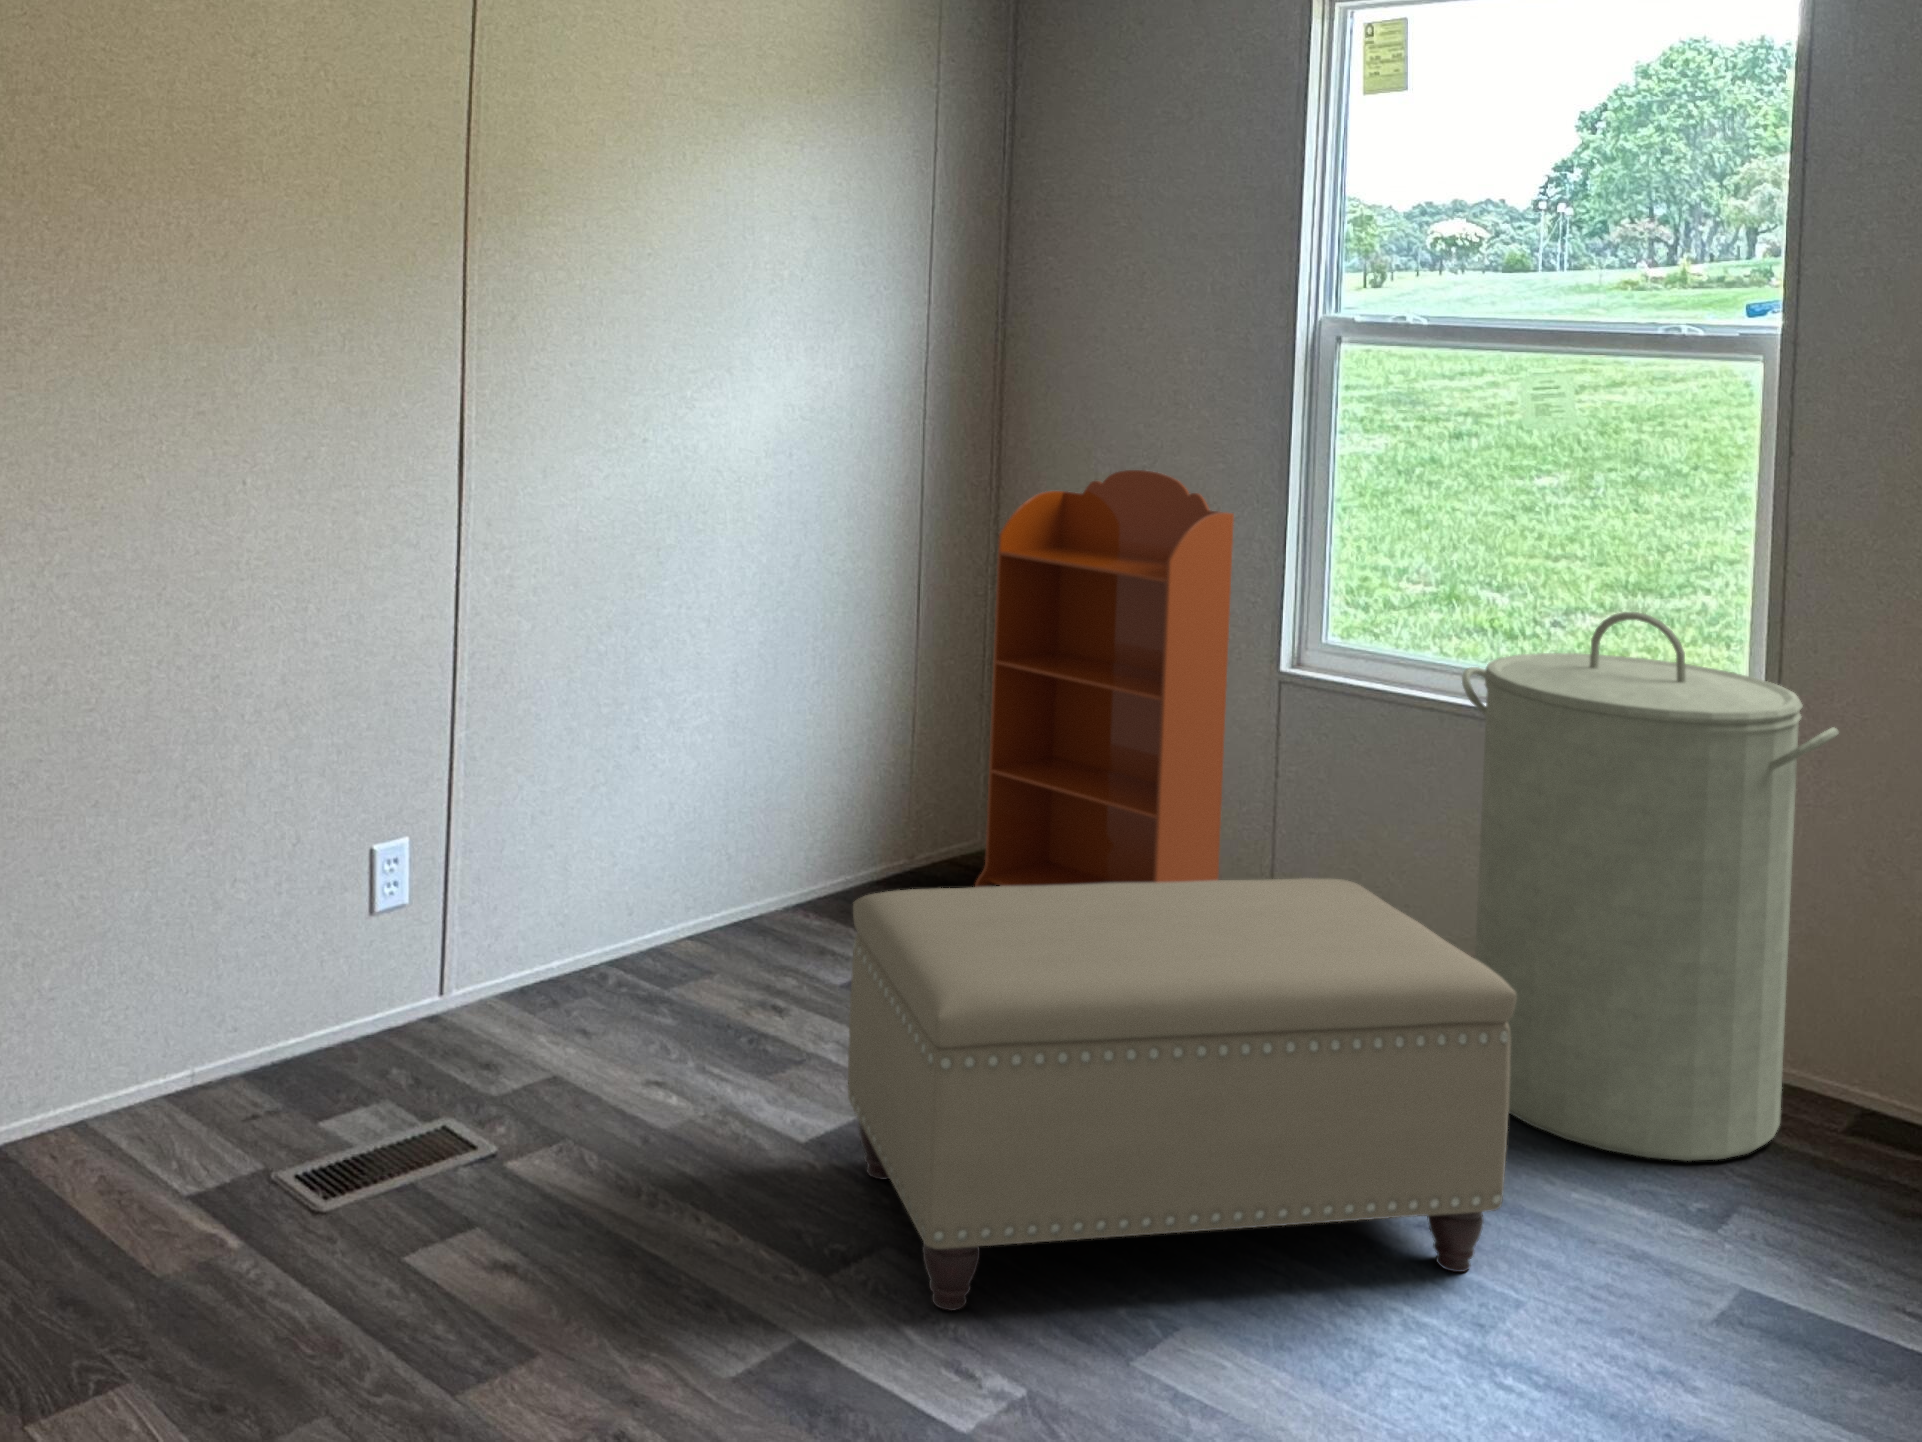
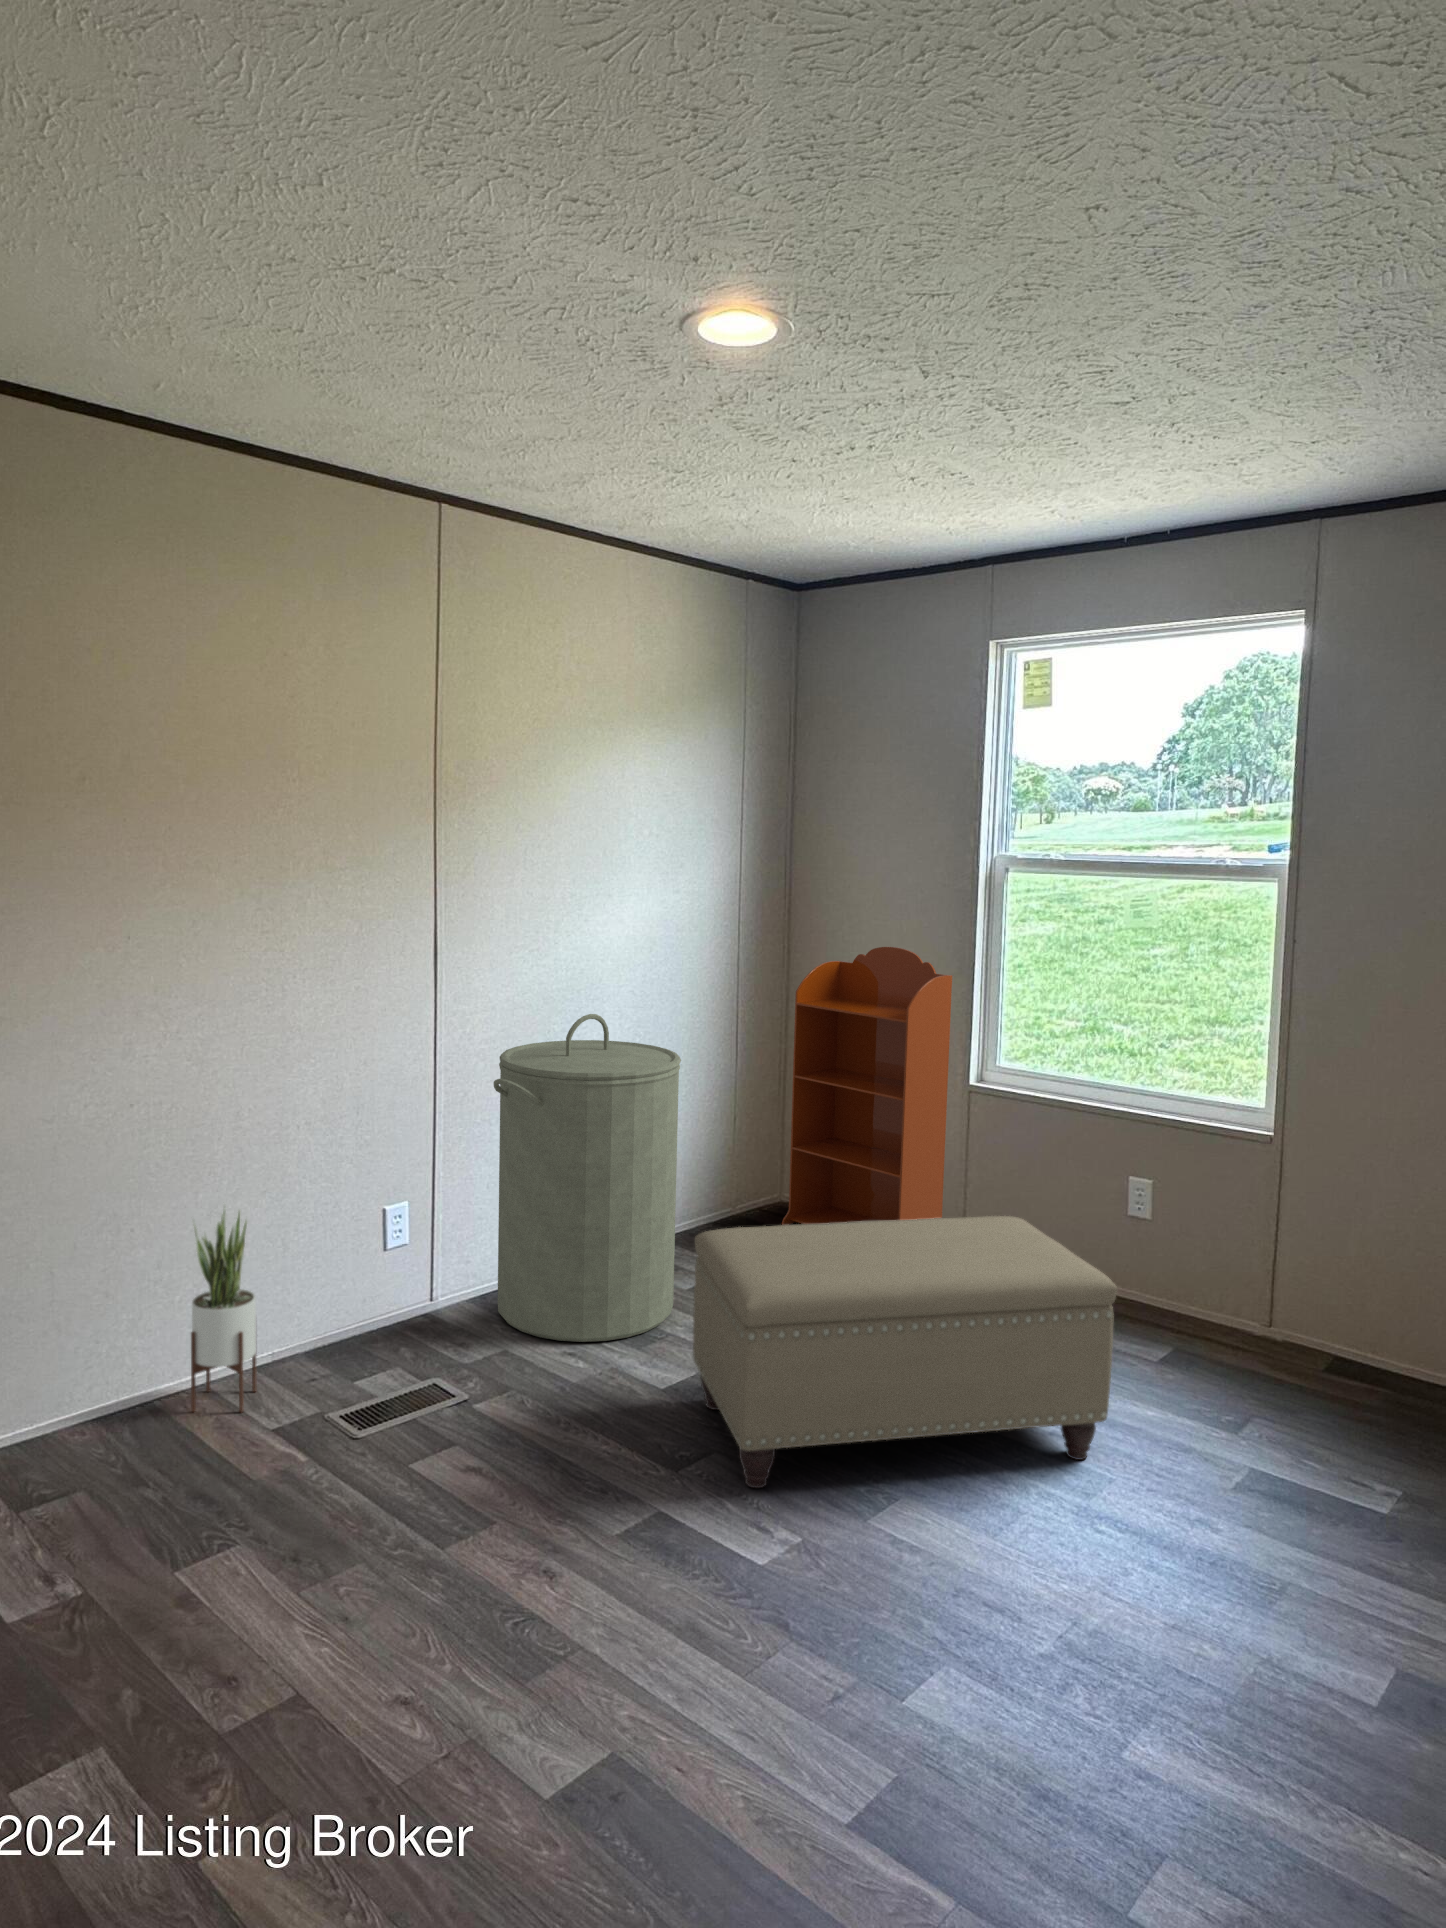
laundry hamper: present [1462,612,1839,1161] -> present [494,1014,681,1342]
potted plant: none [65,836,172,1170] -> present [191,1204,257,1412]

